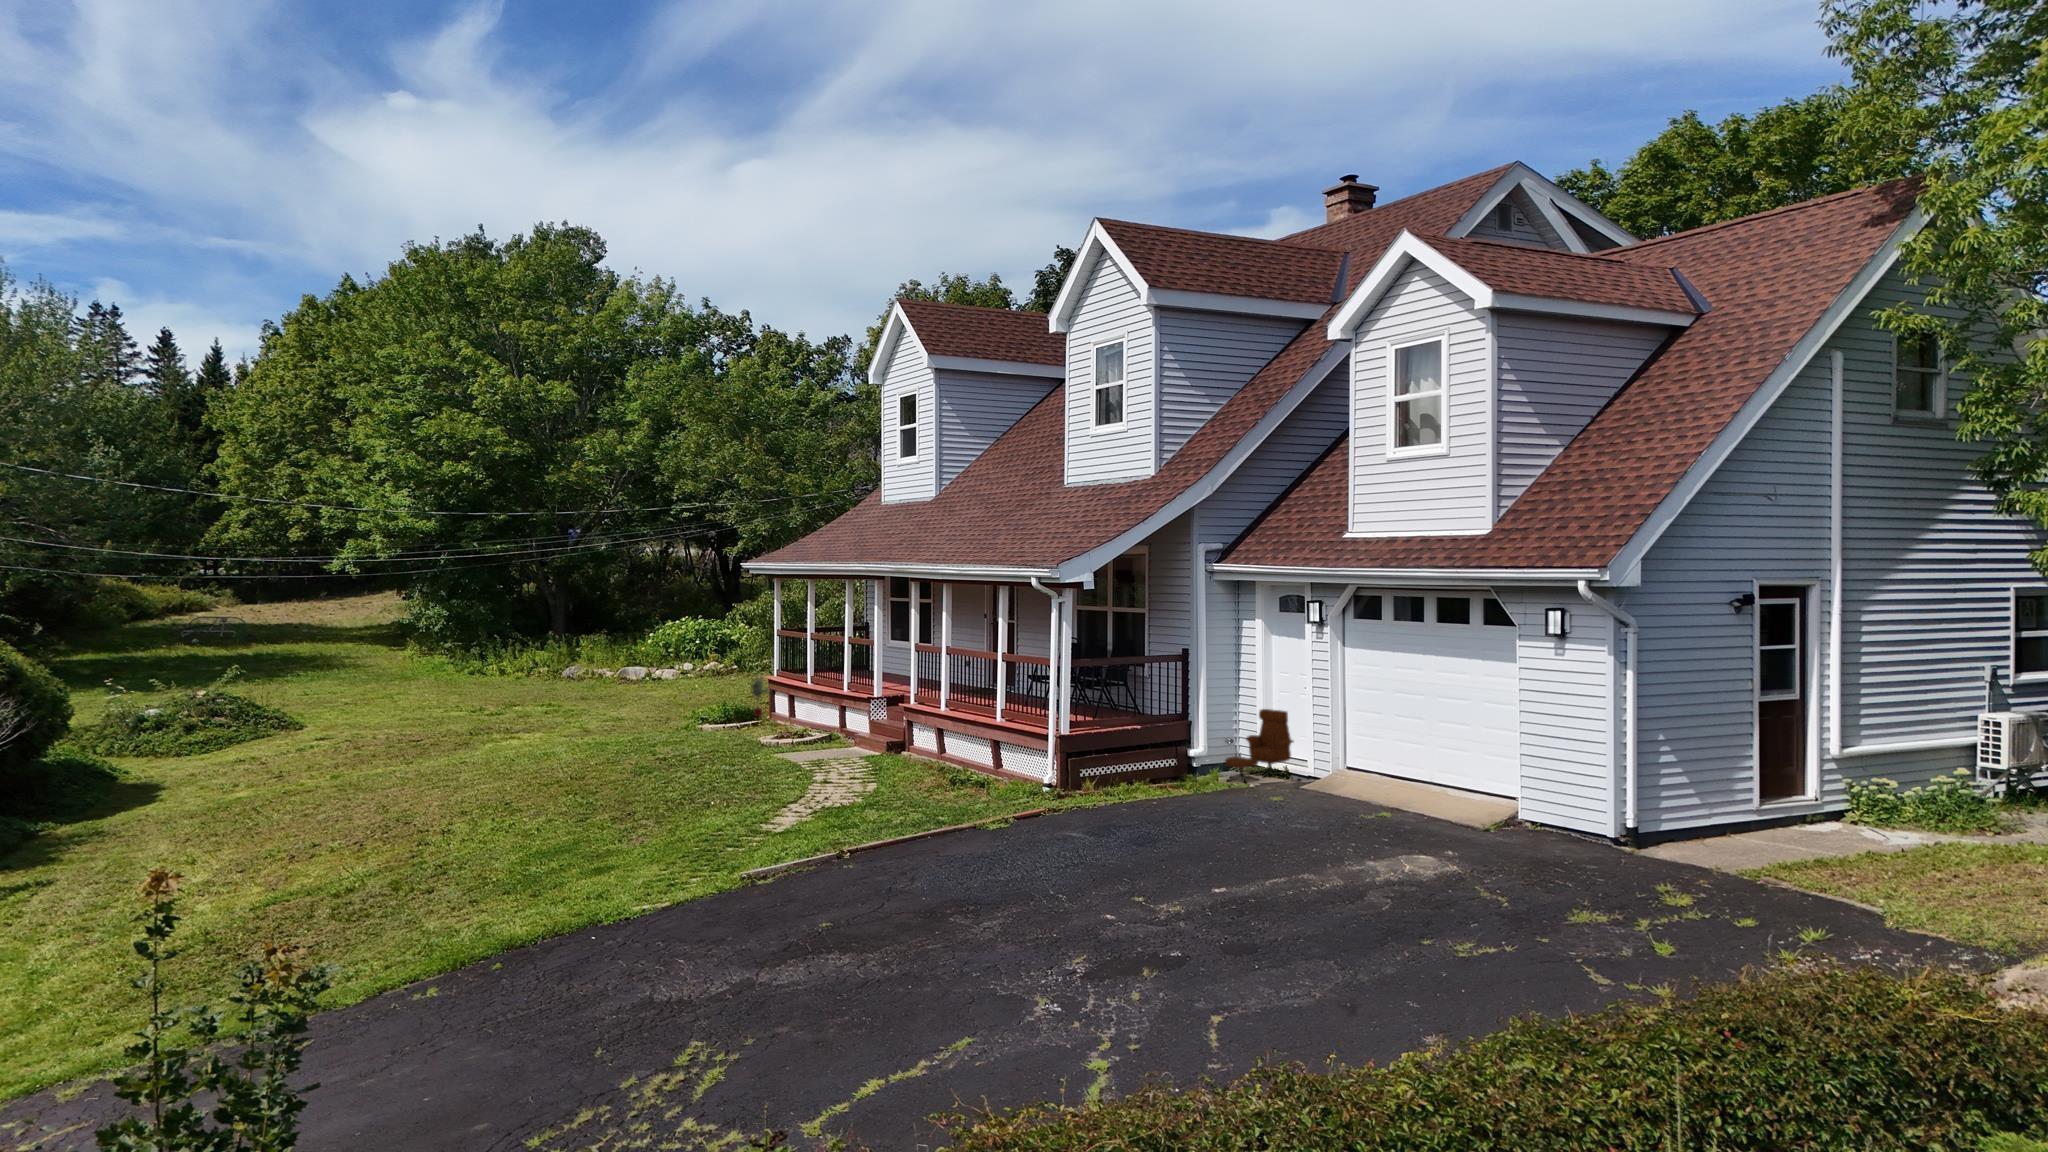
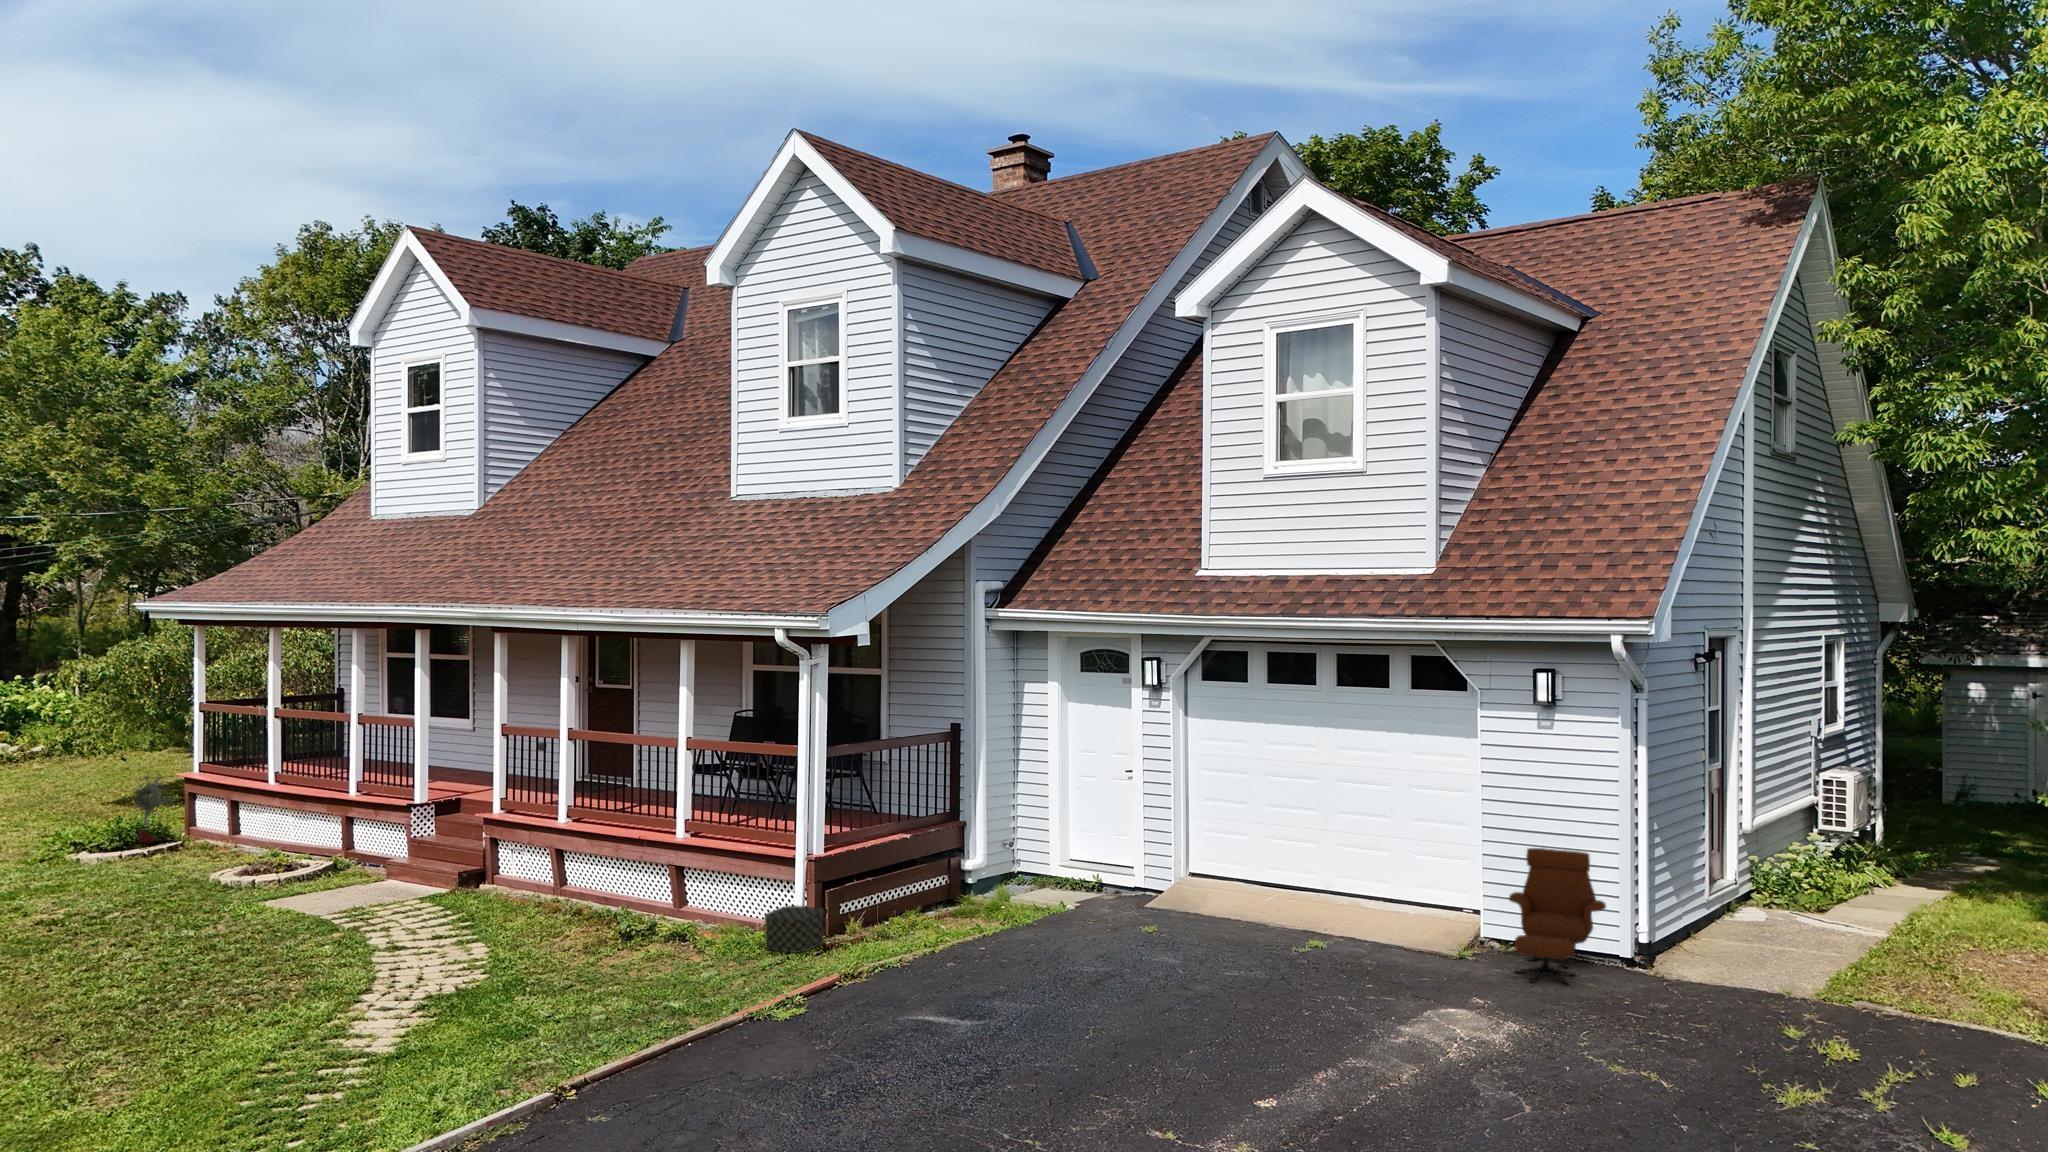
lounge chair: present [1225,709,1293,782] -> present [1509,848,1606,985]
storage box: none [1020,766,1059,794] -> present [765,906,824,953]

